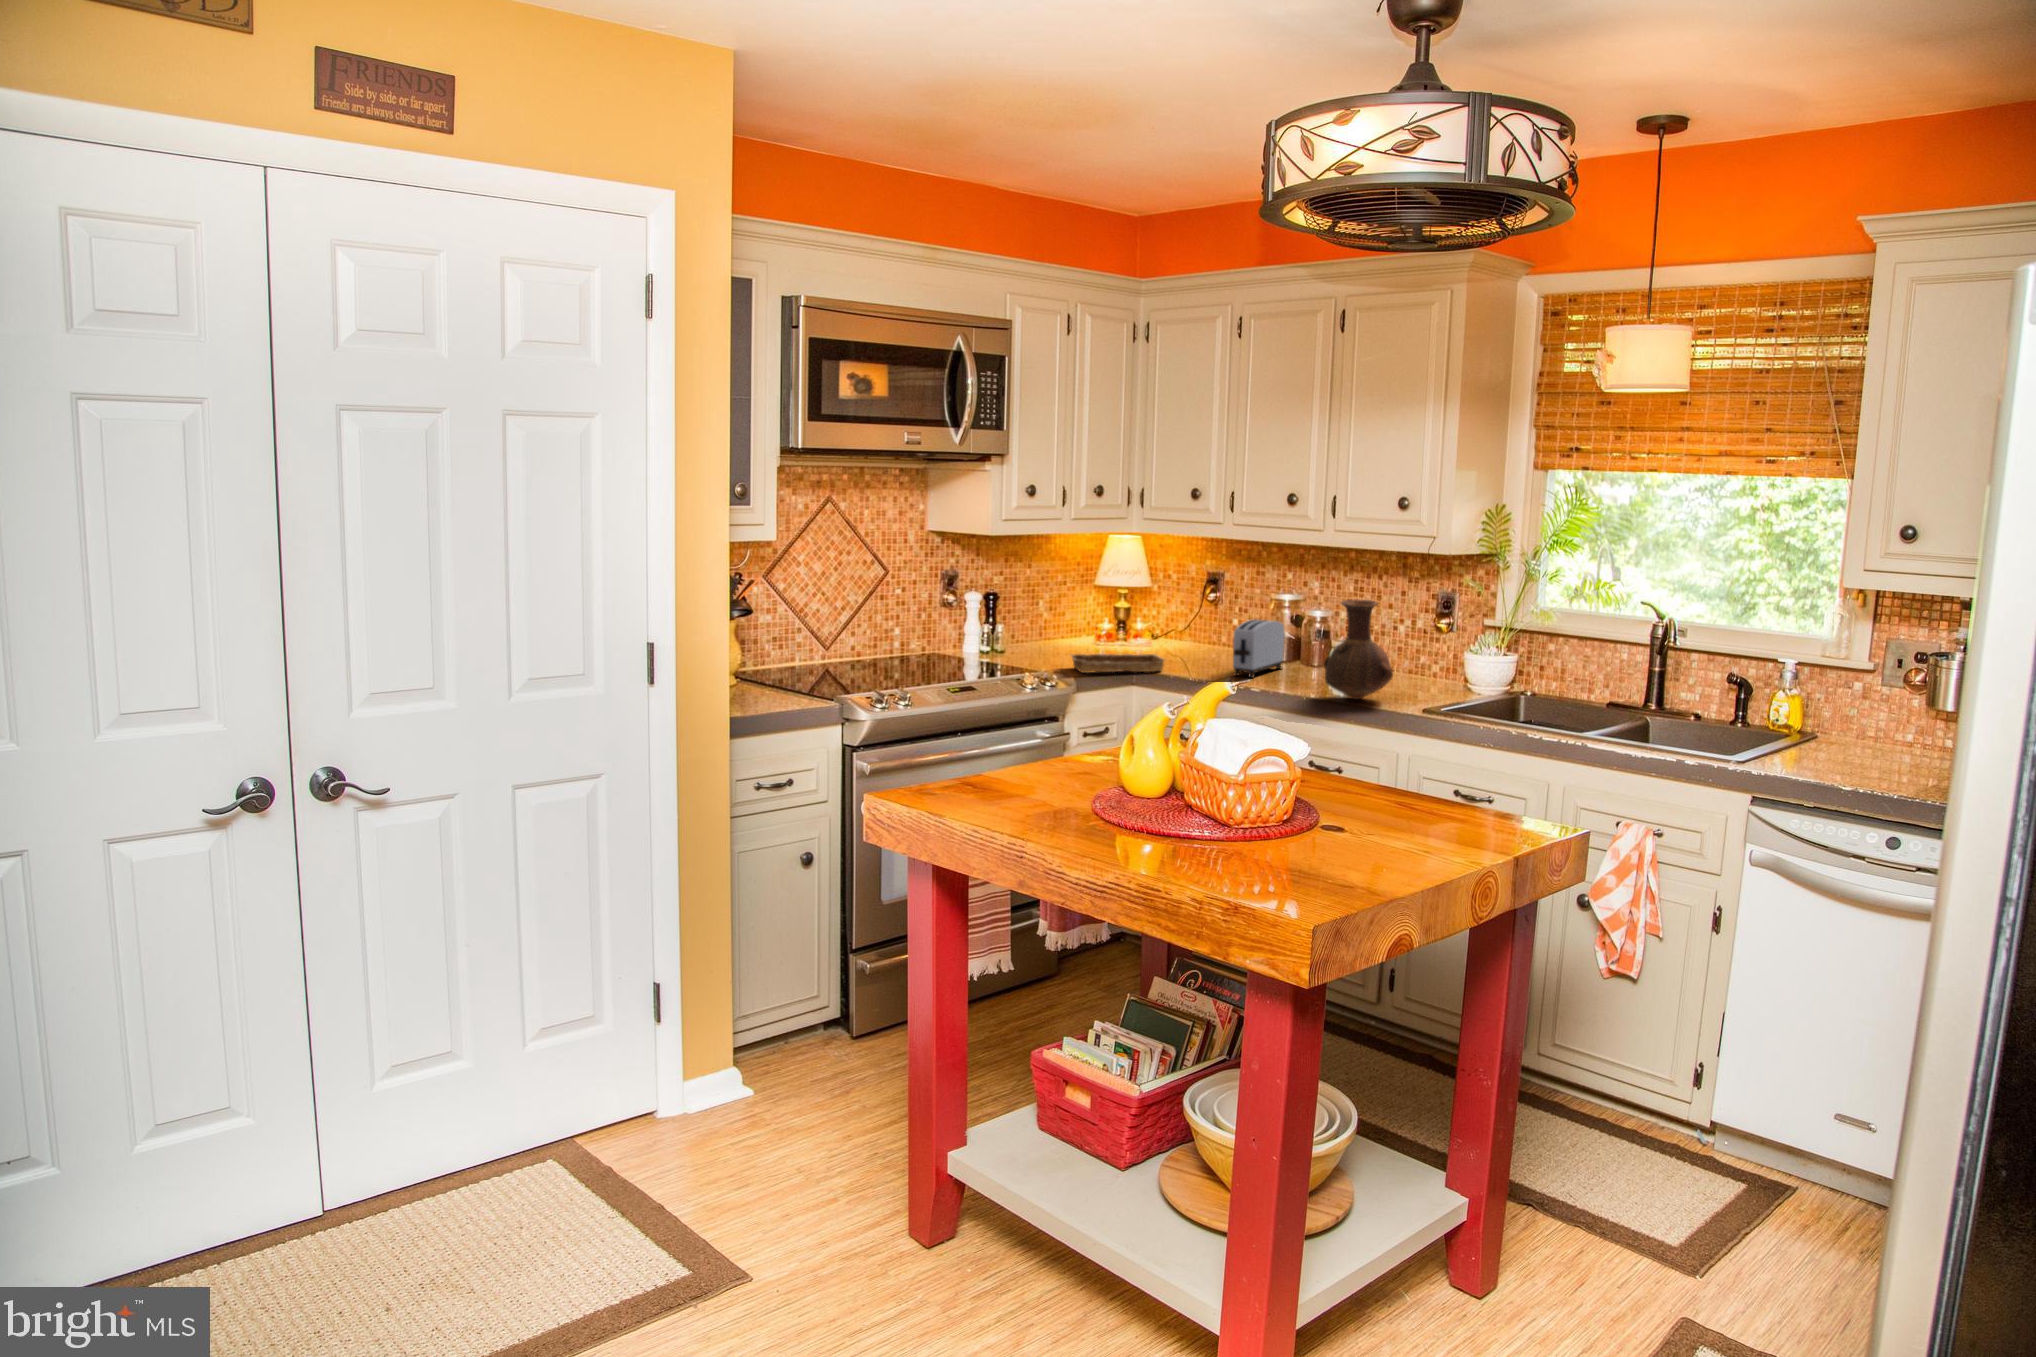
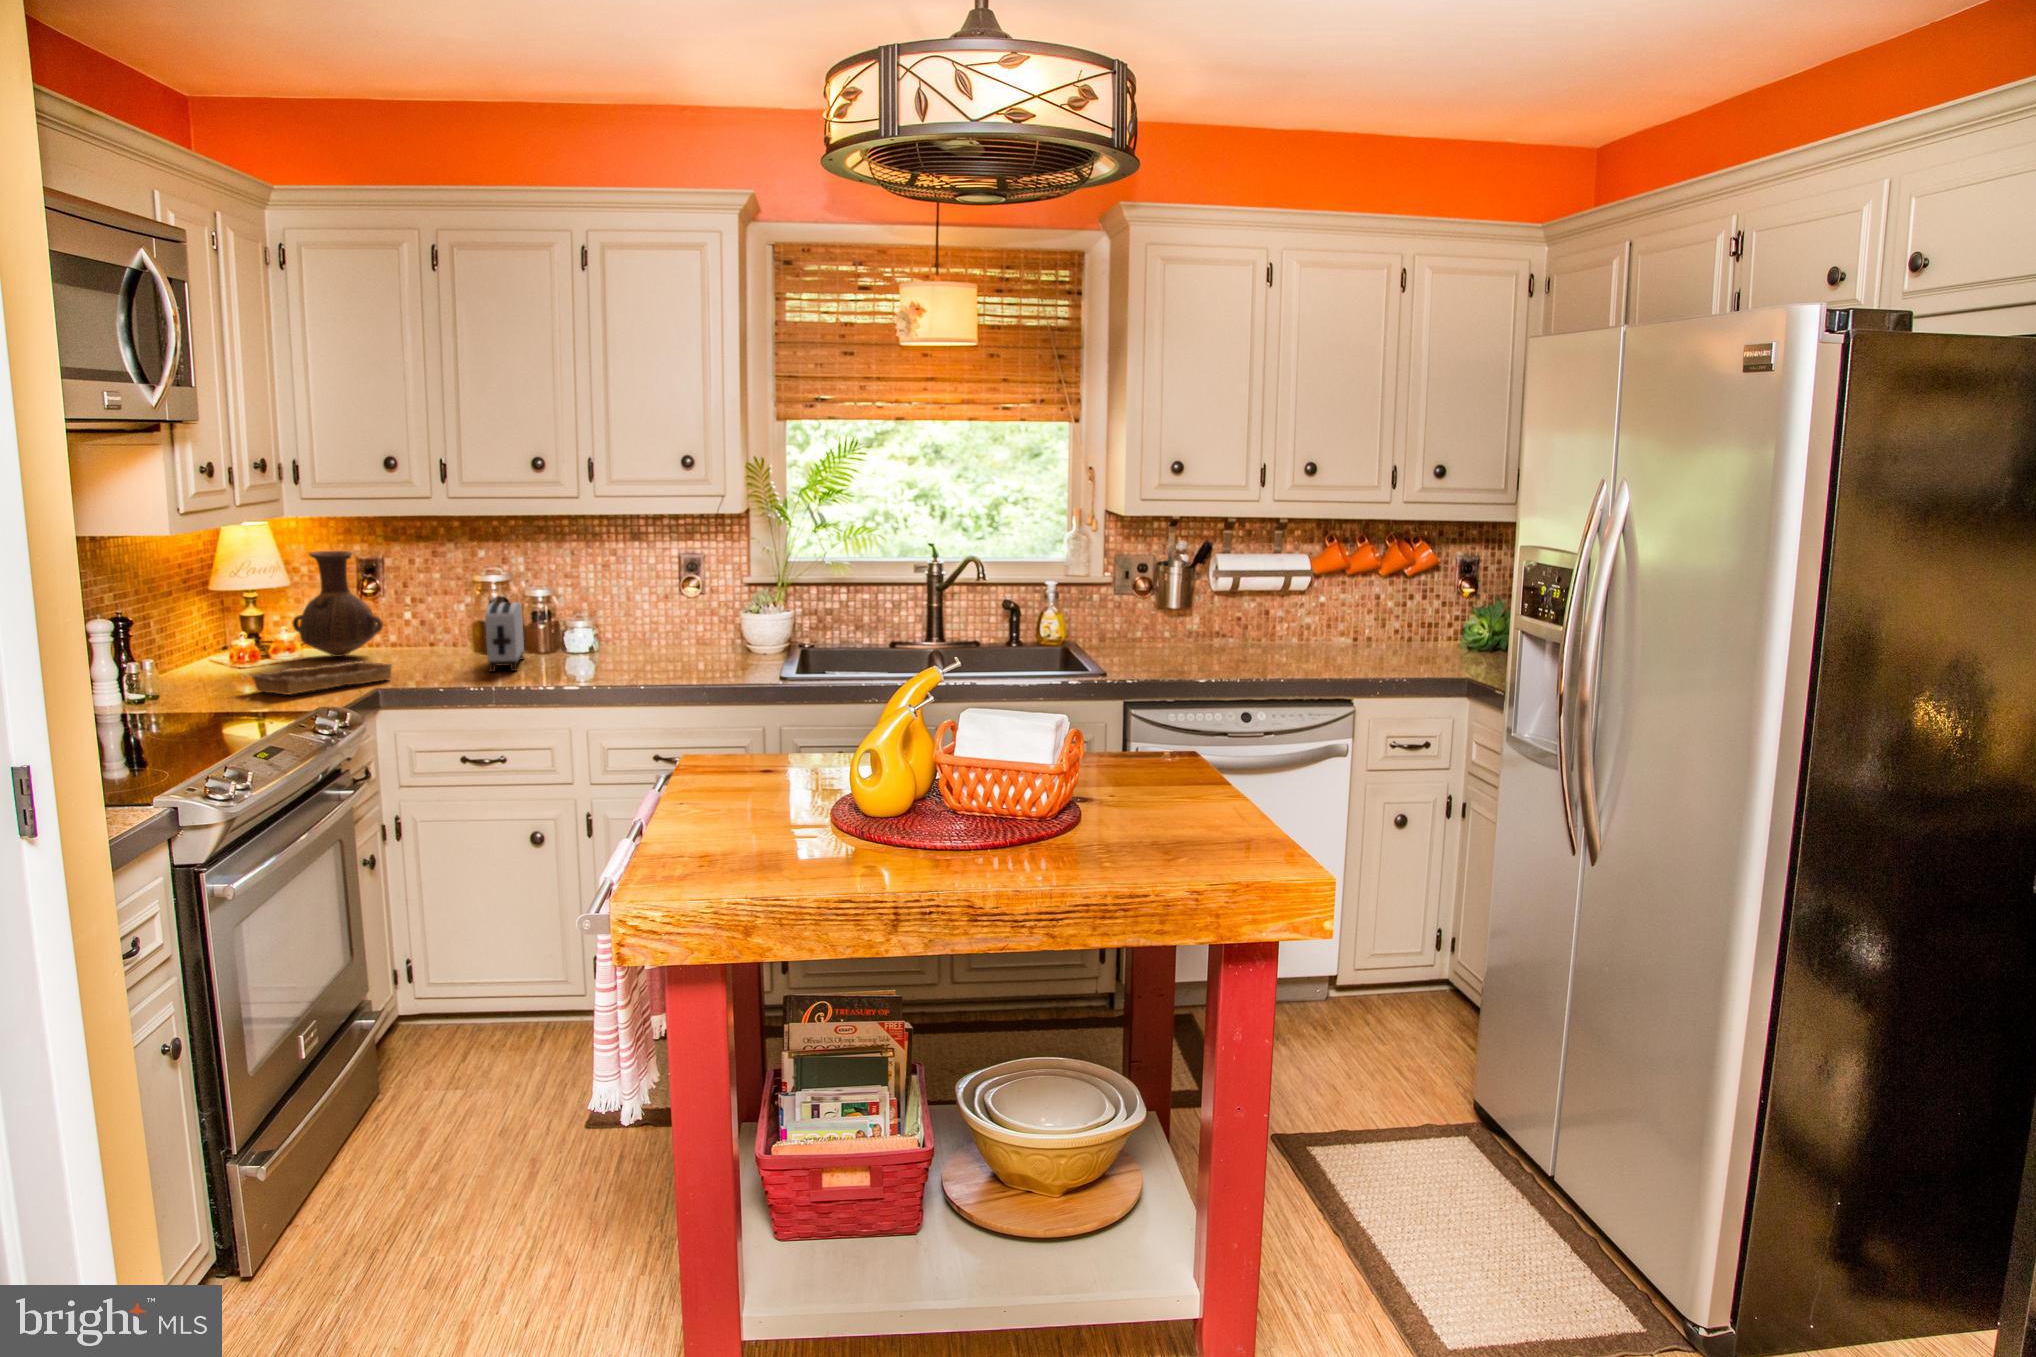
vase: present [1324,599,1393,699] -> present [293,551,383,657]

